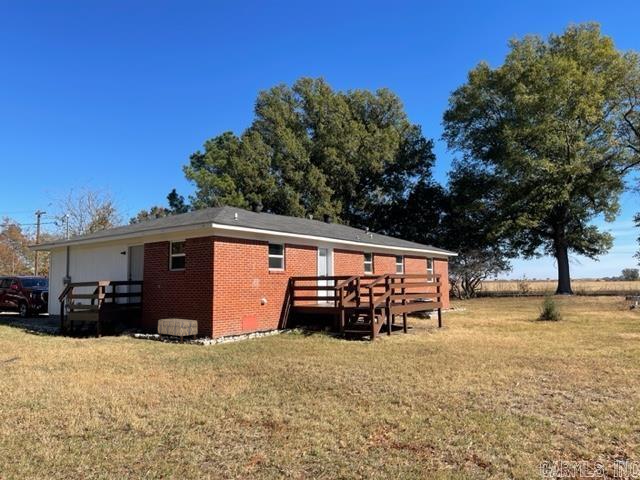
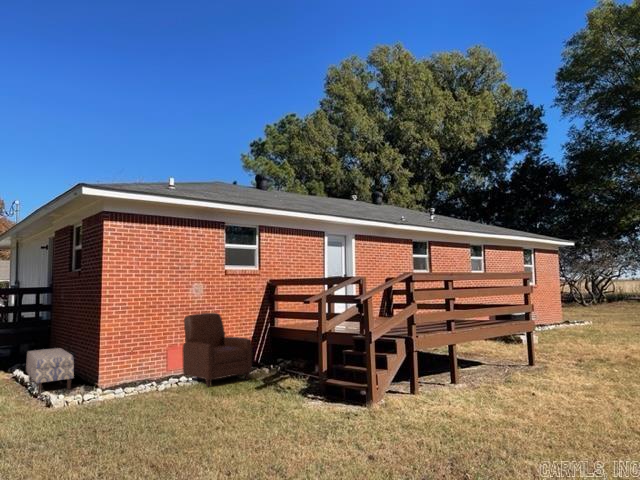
chair: none [254,297,294,338] -> present [182,313,252,387]

